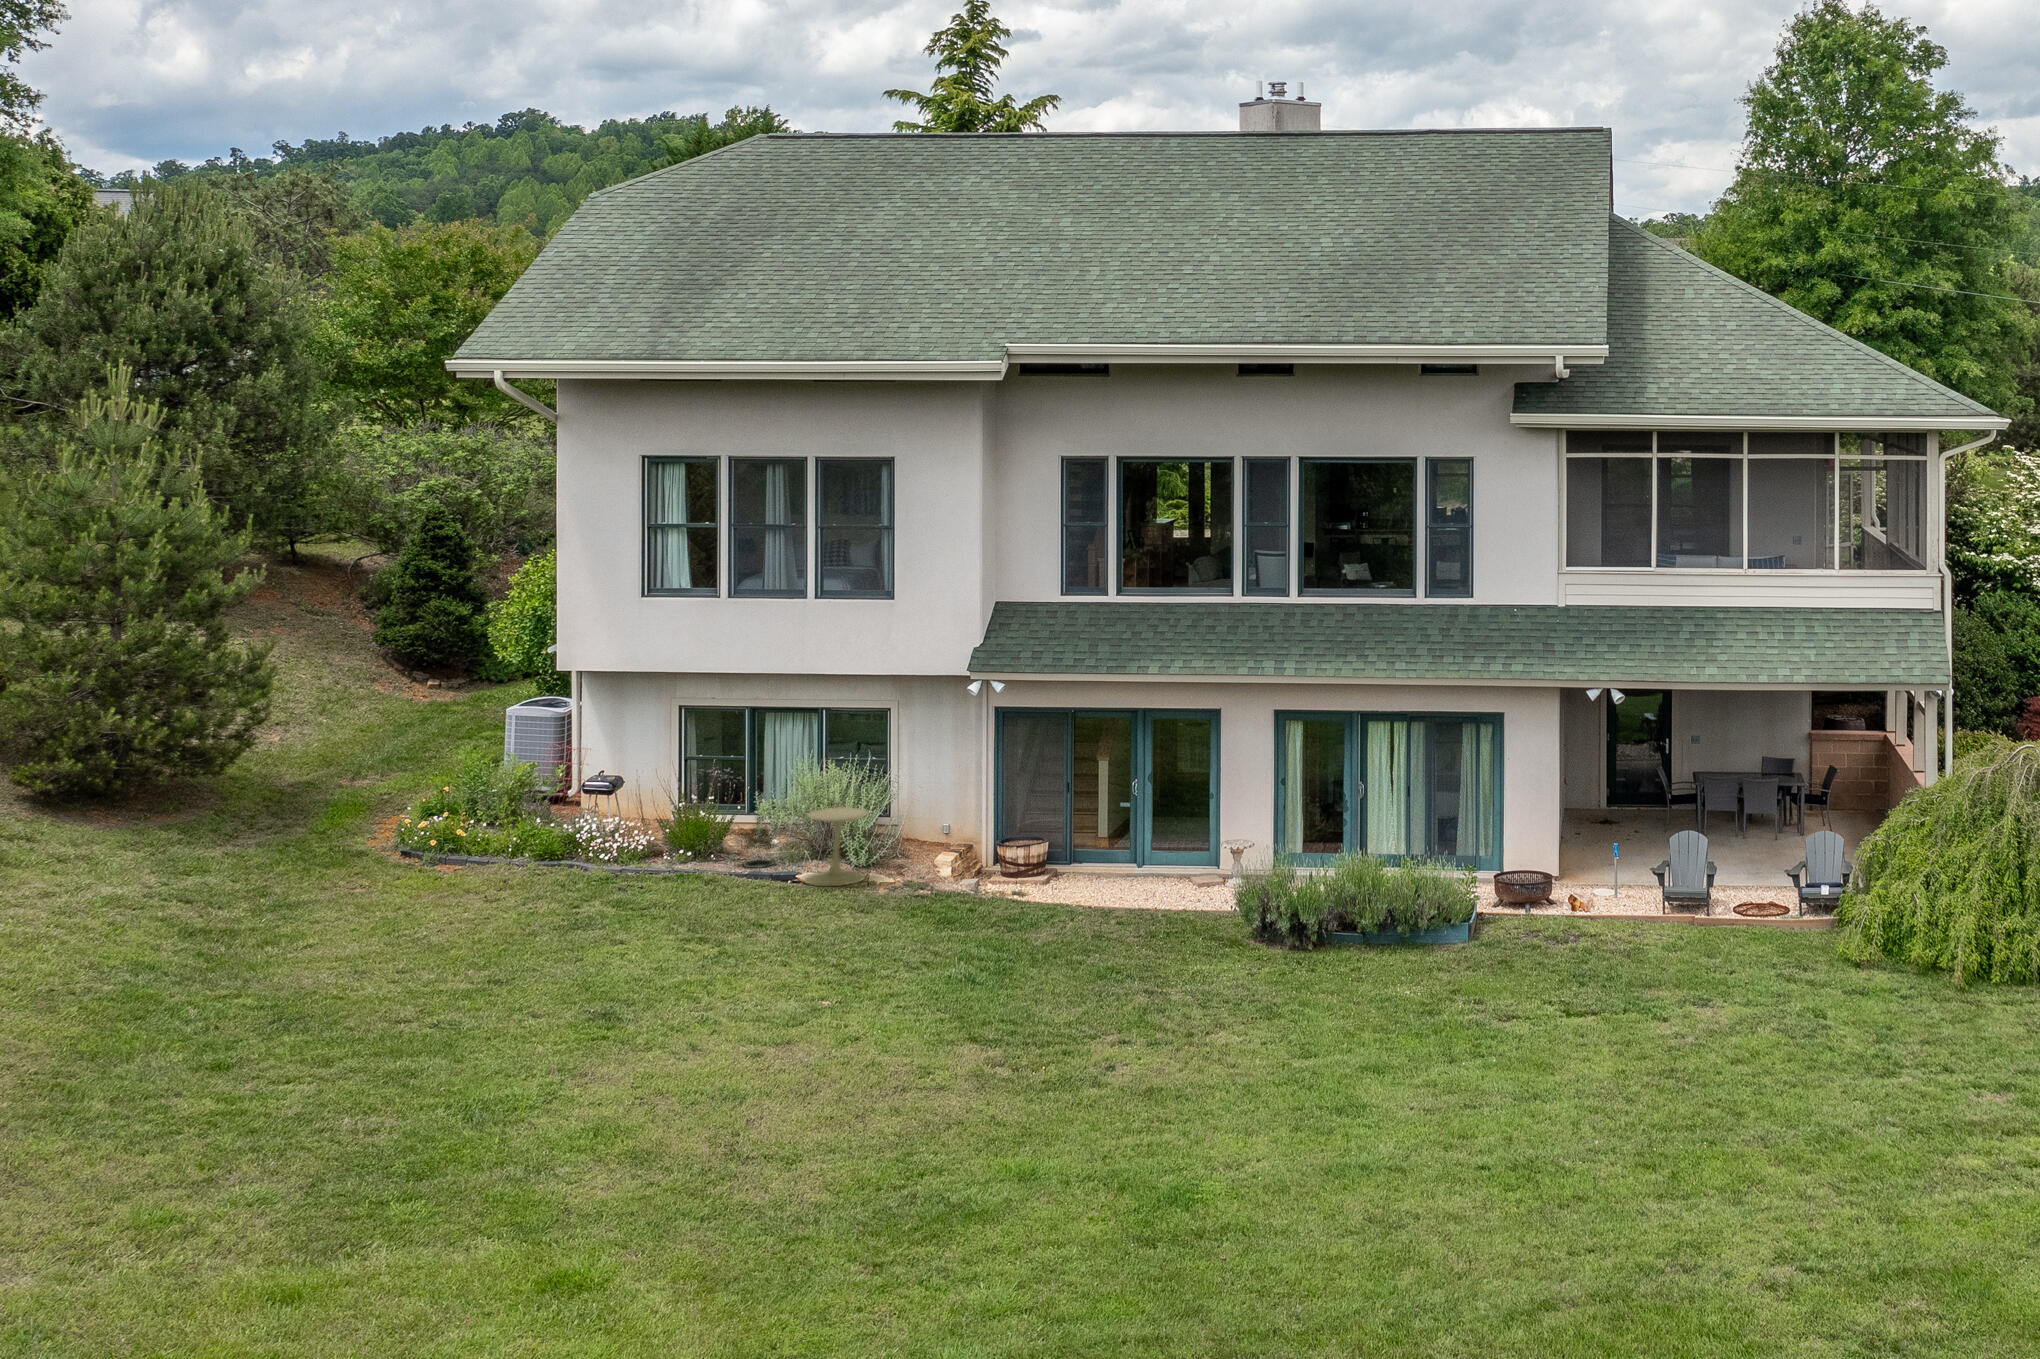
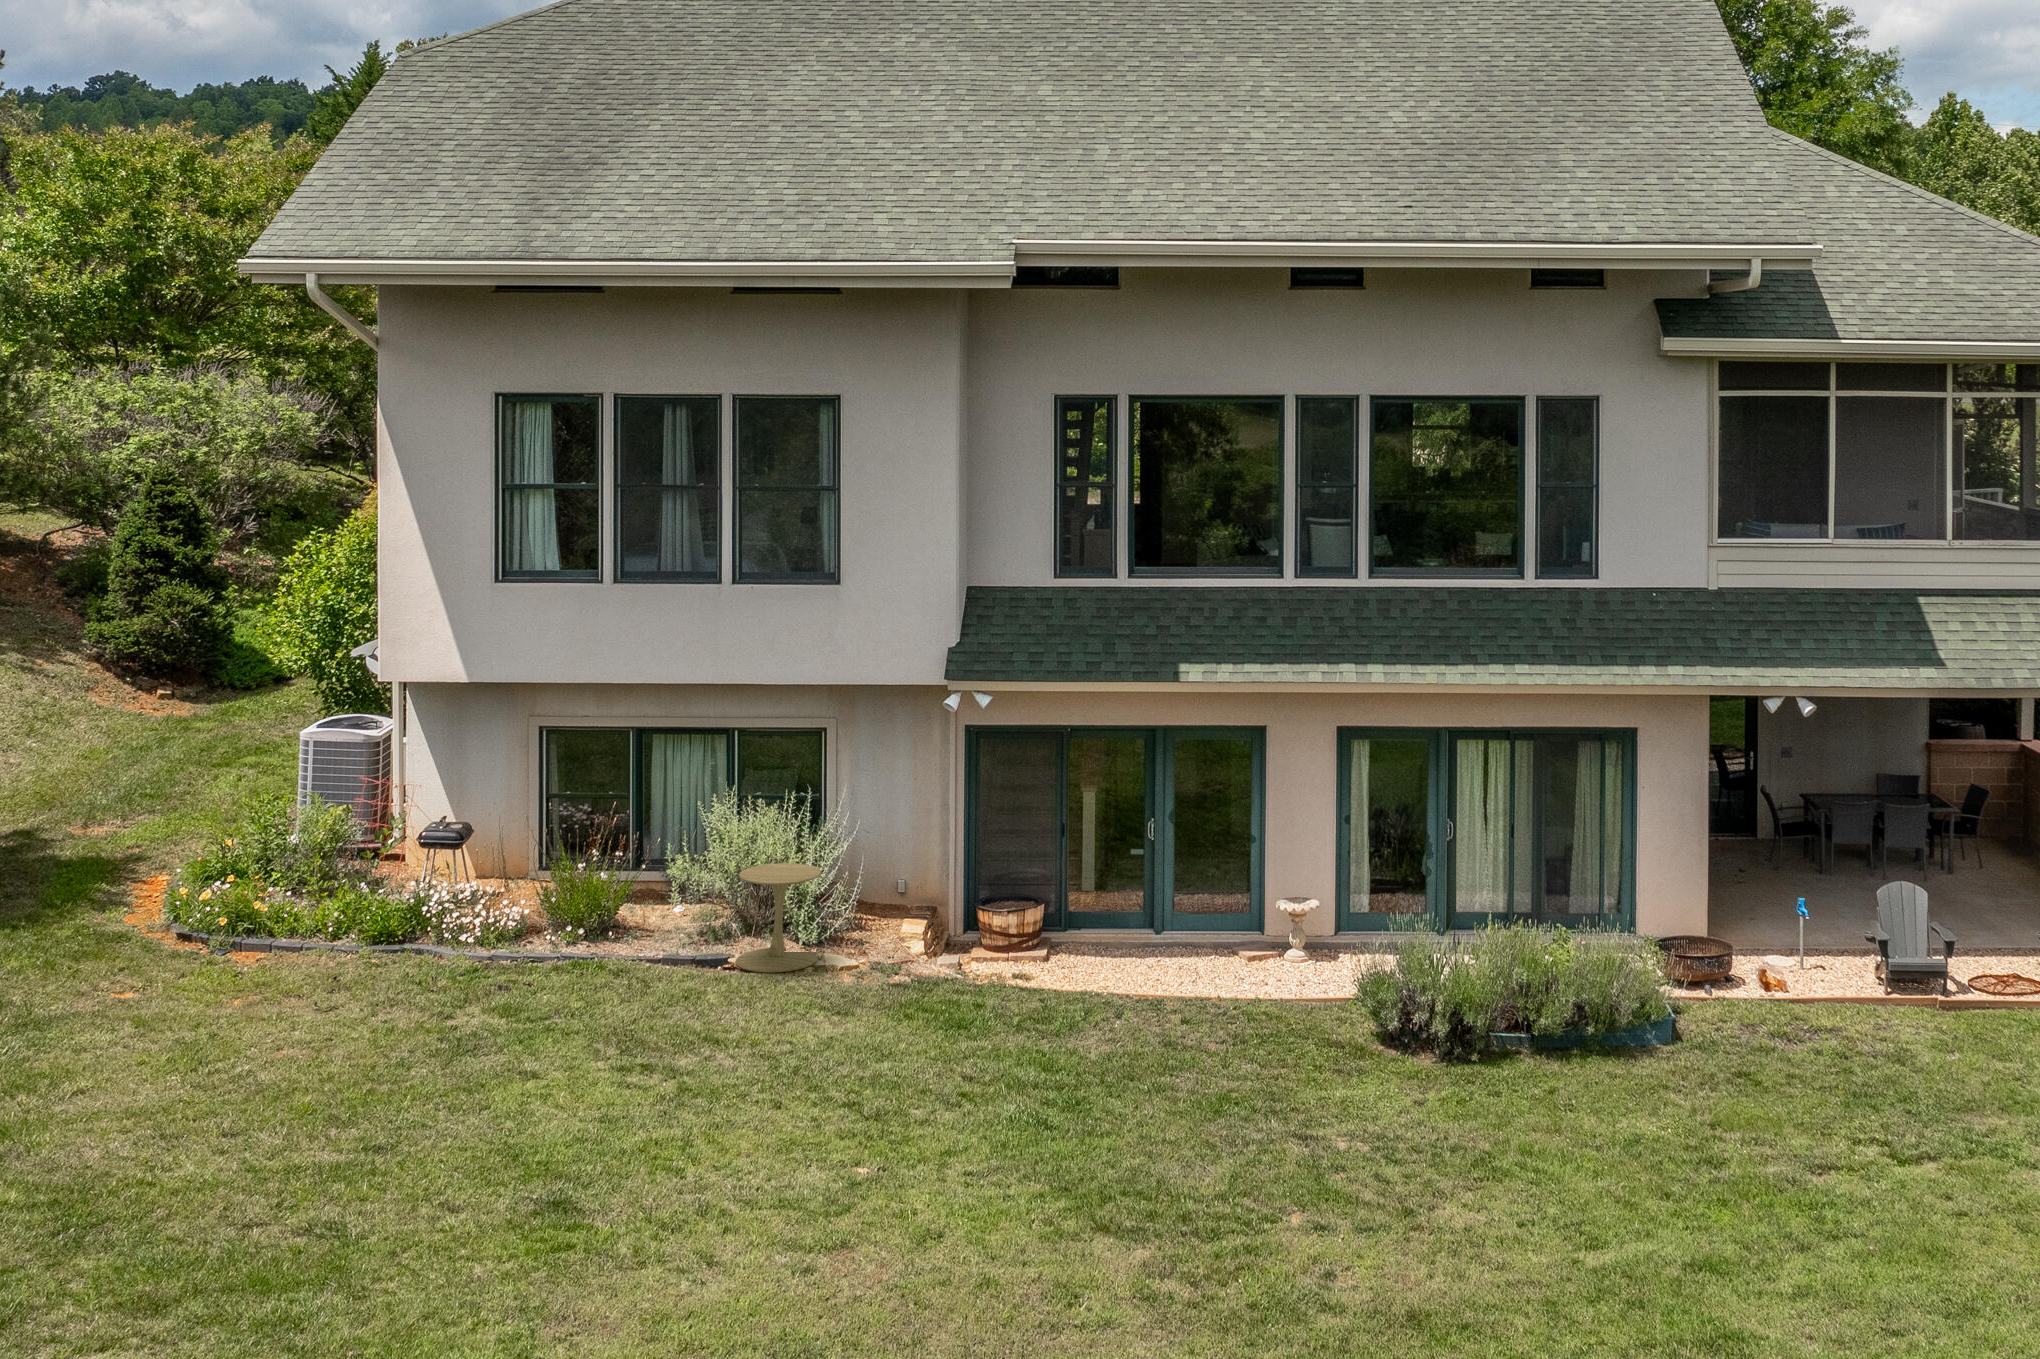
potted tree: present [742,811,777,868] -> none [636,866,690,945]

